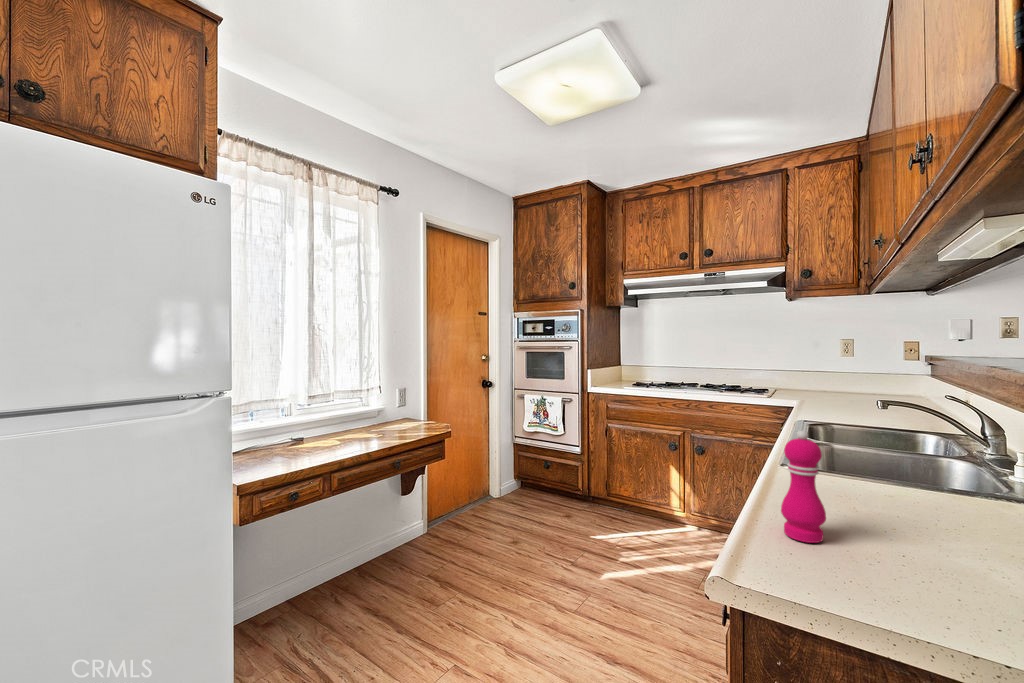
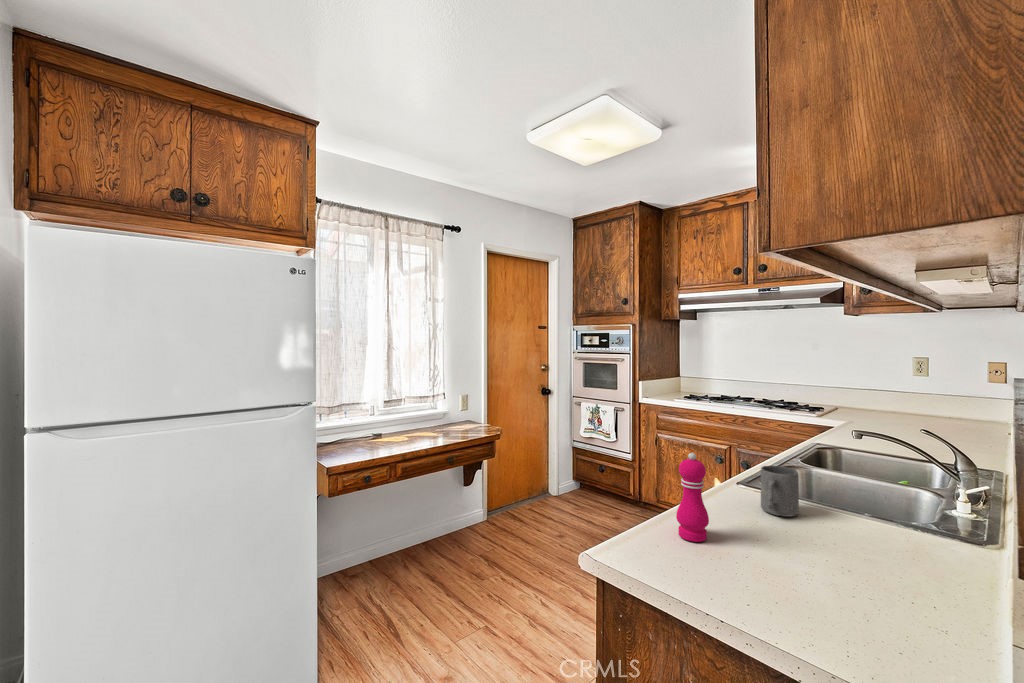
mug: none [834,444,881,501] -> present [761,466,799,517]

